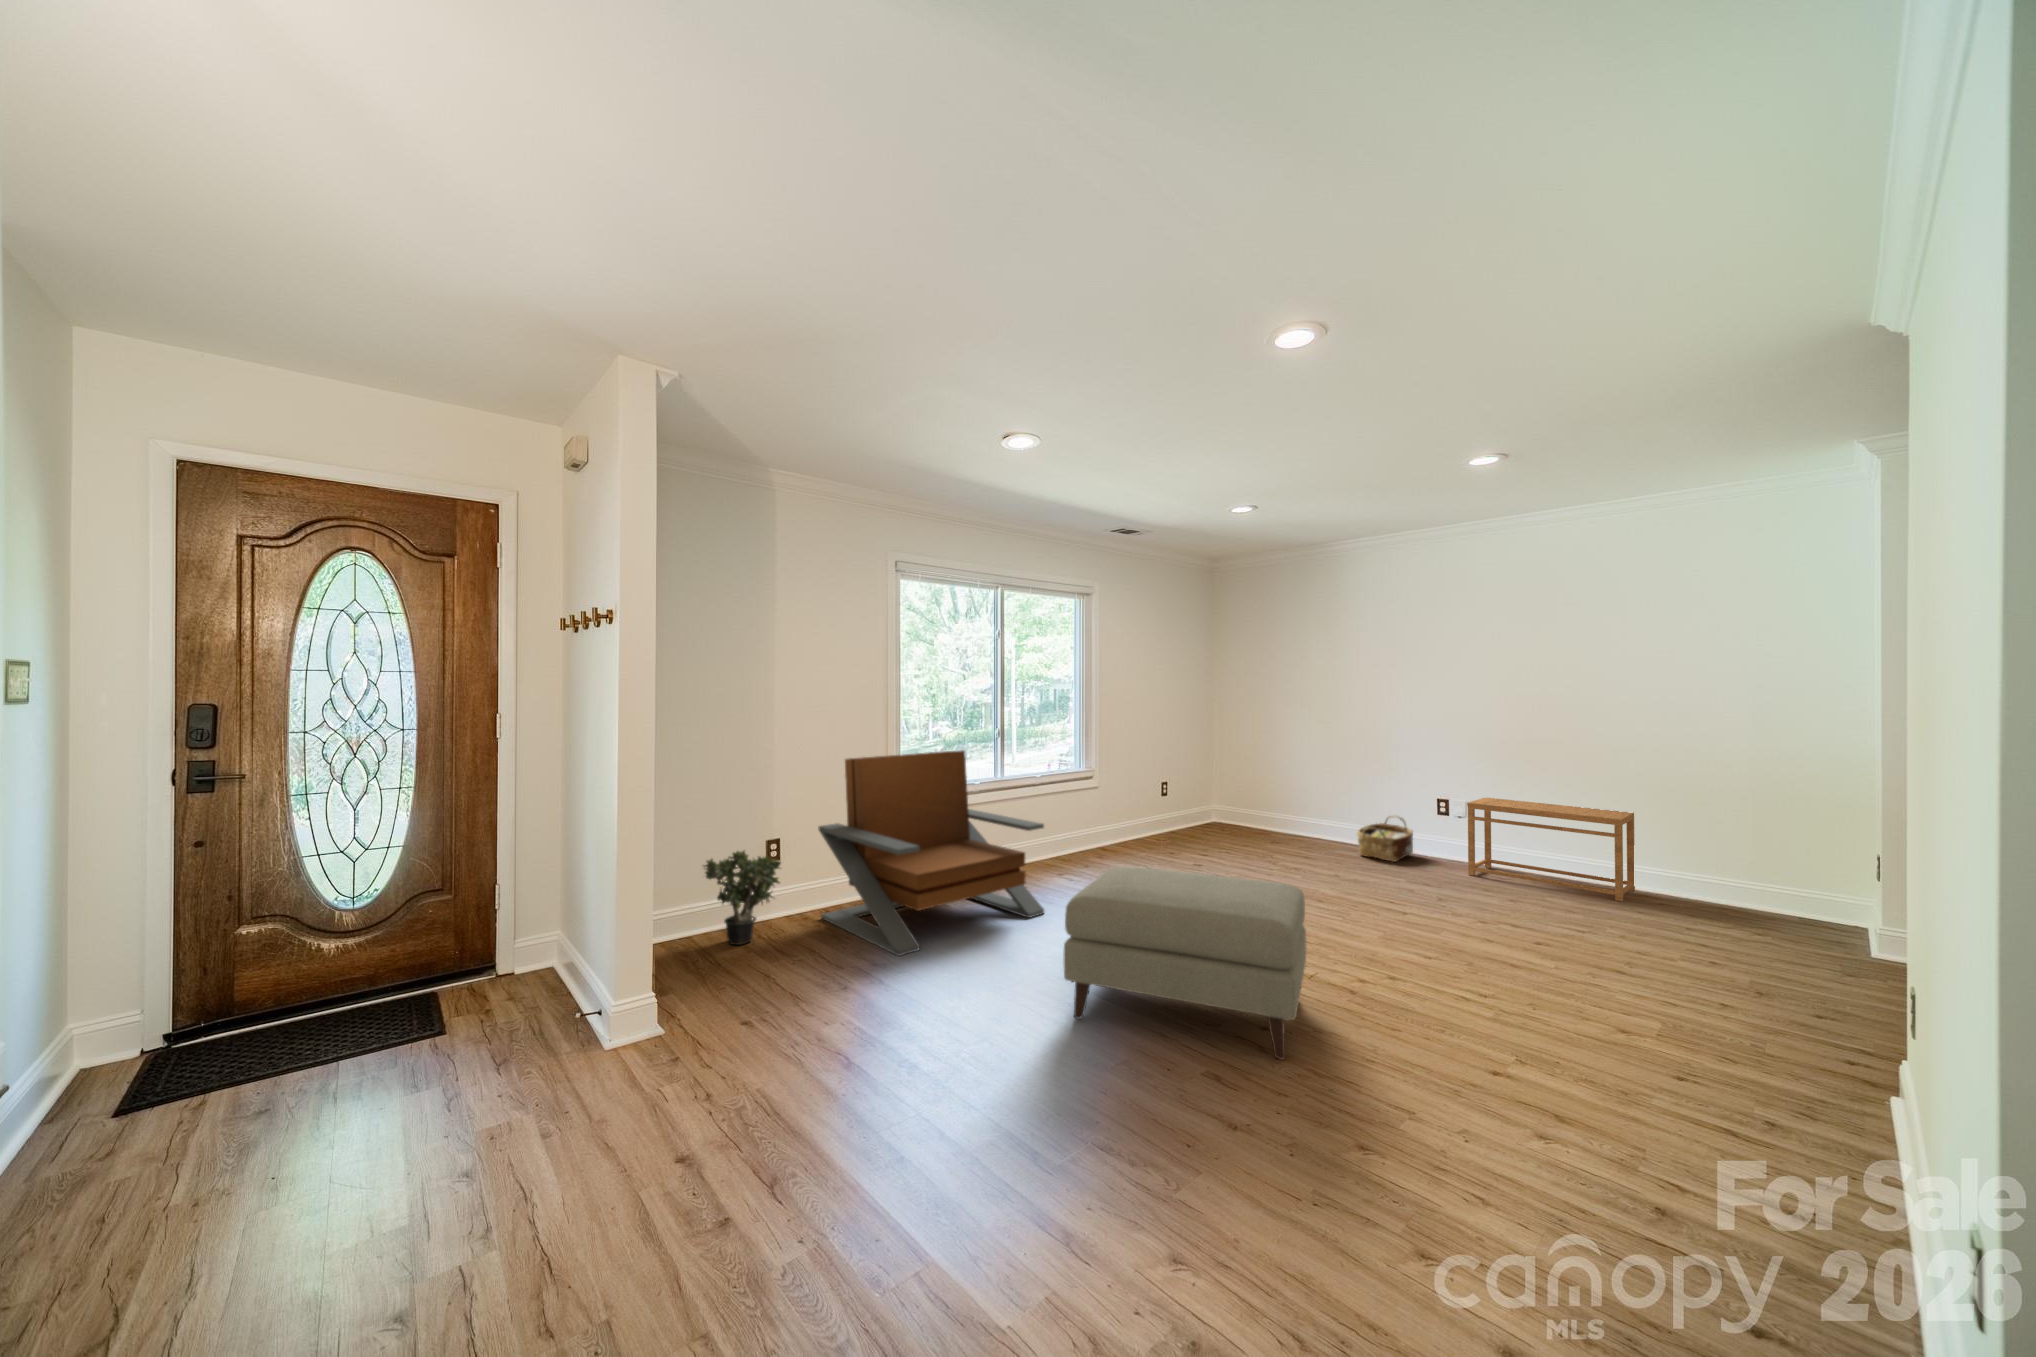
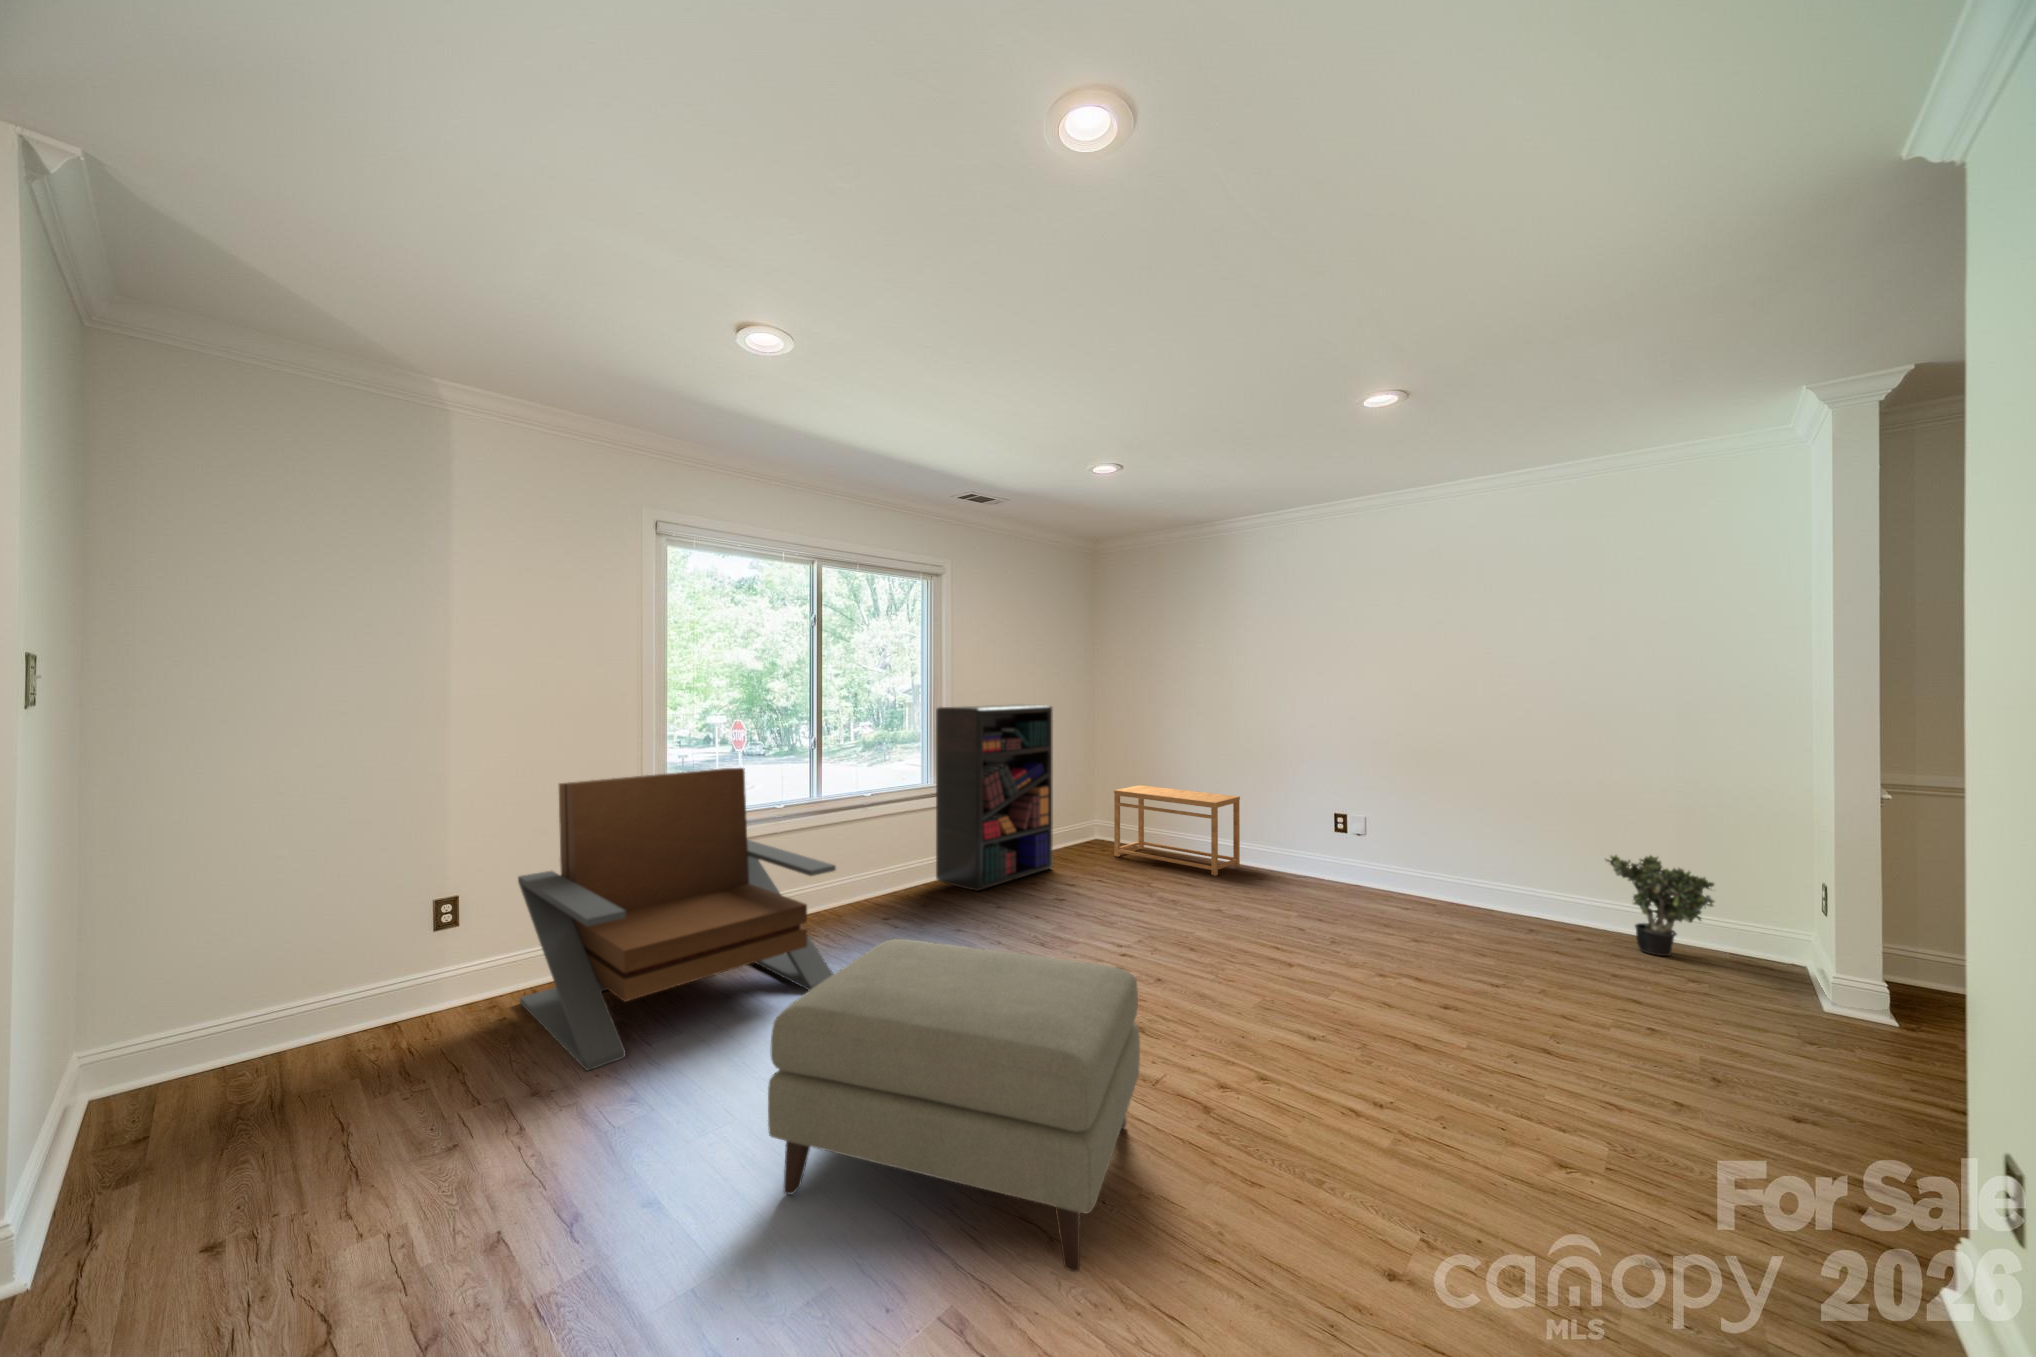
bookshelf: none [1089,704,1185,858] -> present [936,704,1053,891]
side table: present [1467,798,1635,902] -> present [1114,785,1240,876]
woven basket: present [1357,815,1413,862] -> none [1245,832,1307,888]
potted plant: present [703,851,781,945] -> present [1606,855,1714,956]

